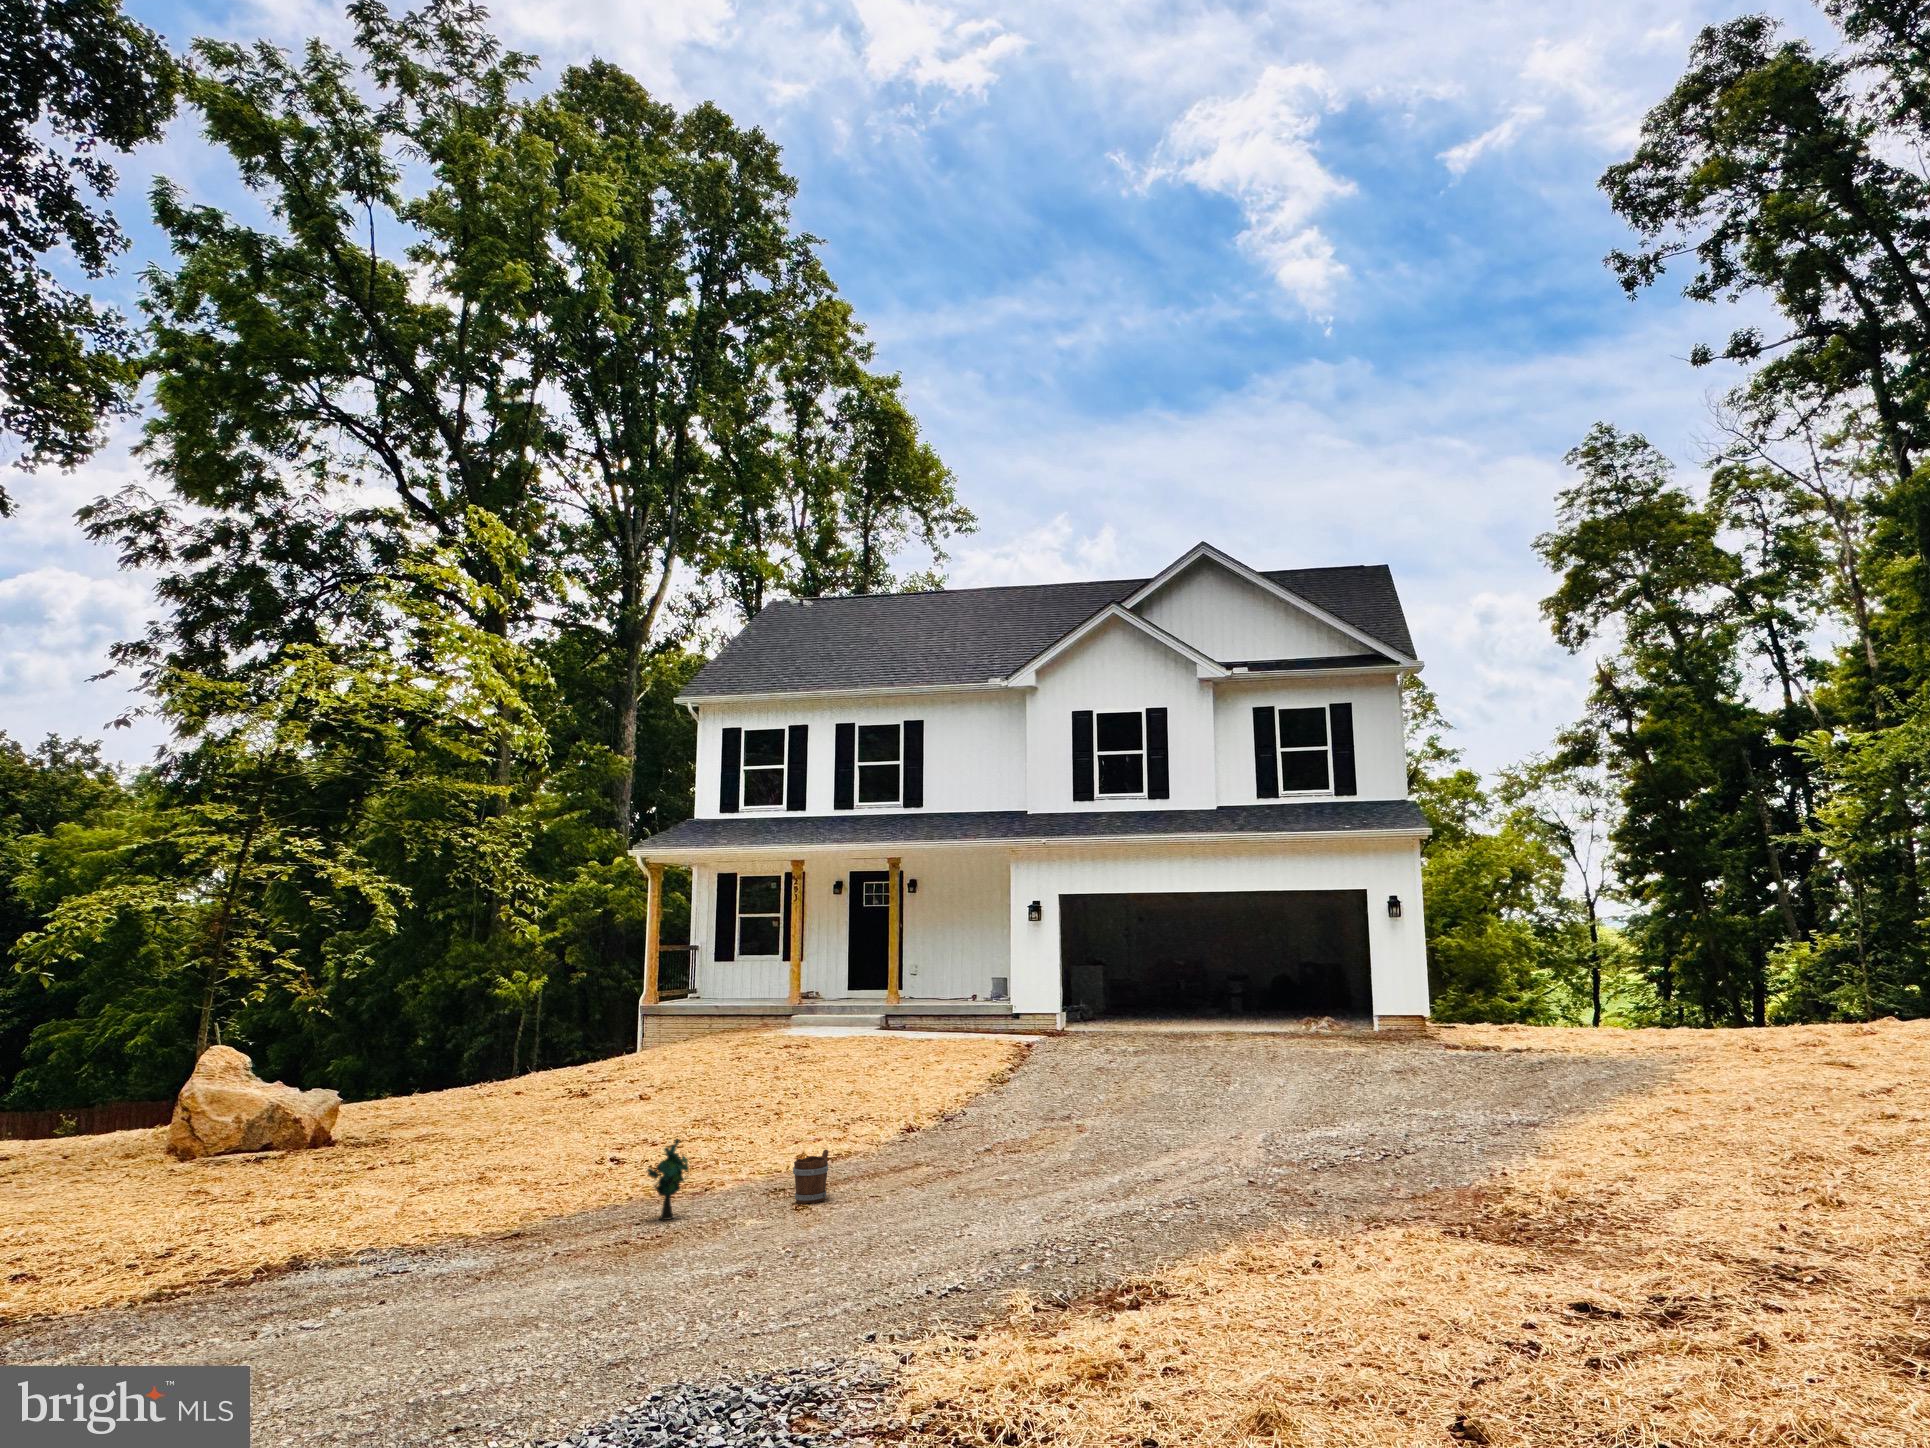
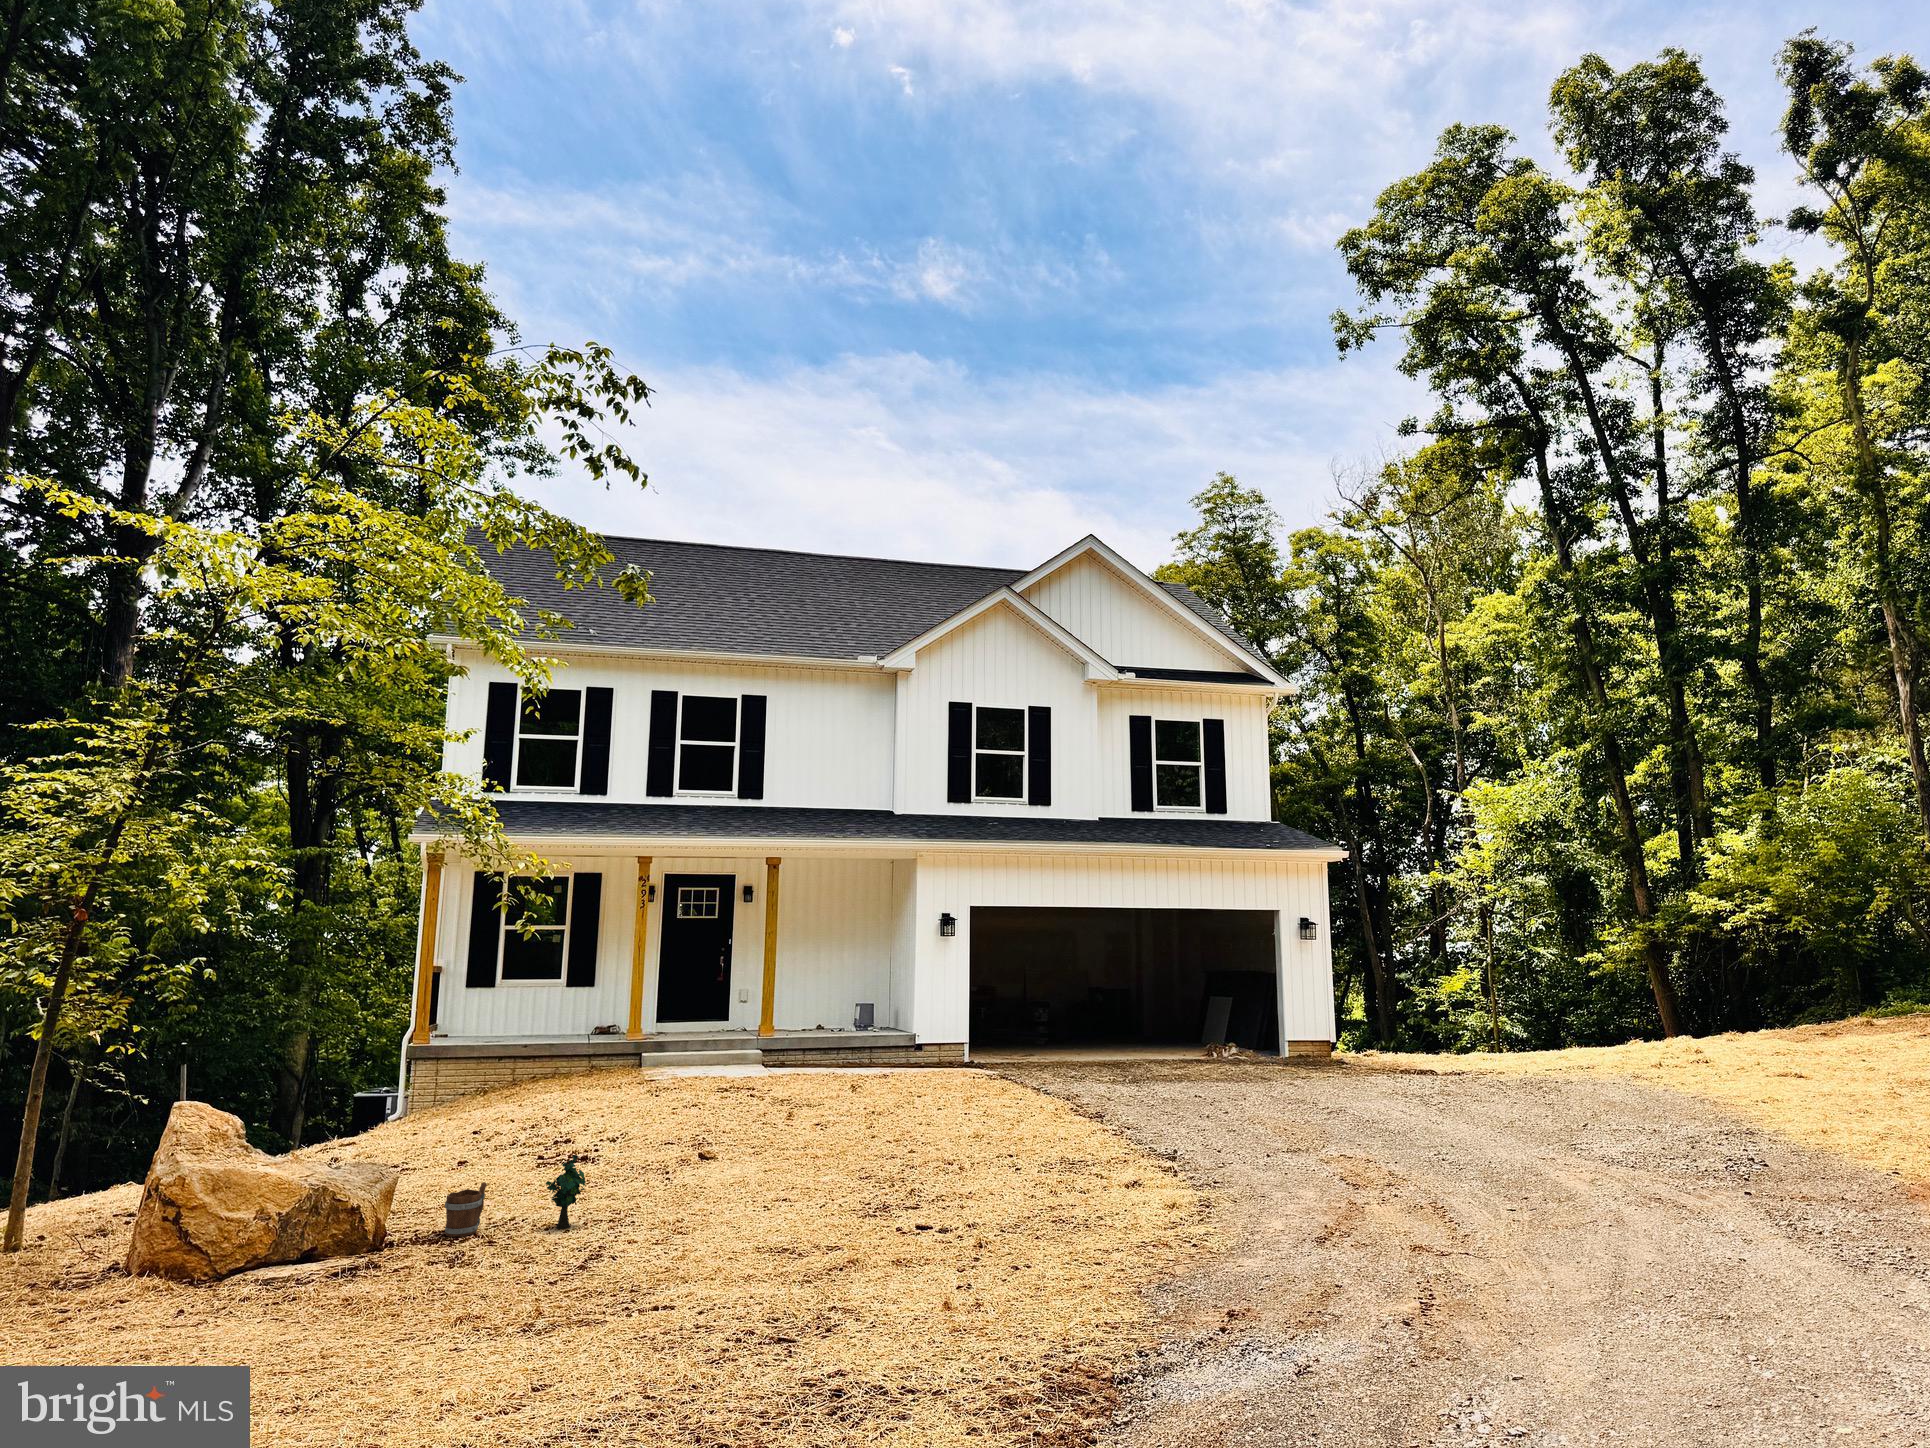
bucket: present [793,1149,829,1204] -> present [445,1182,487,1237]

